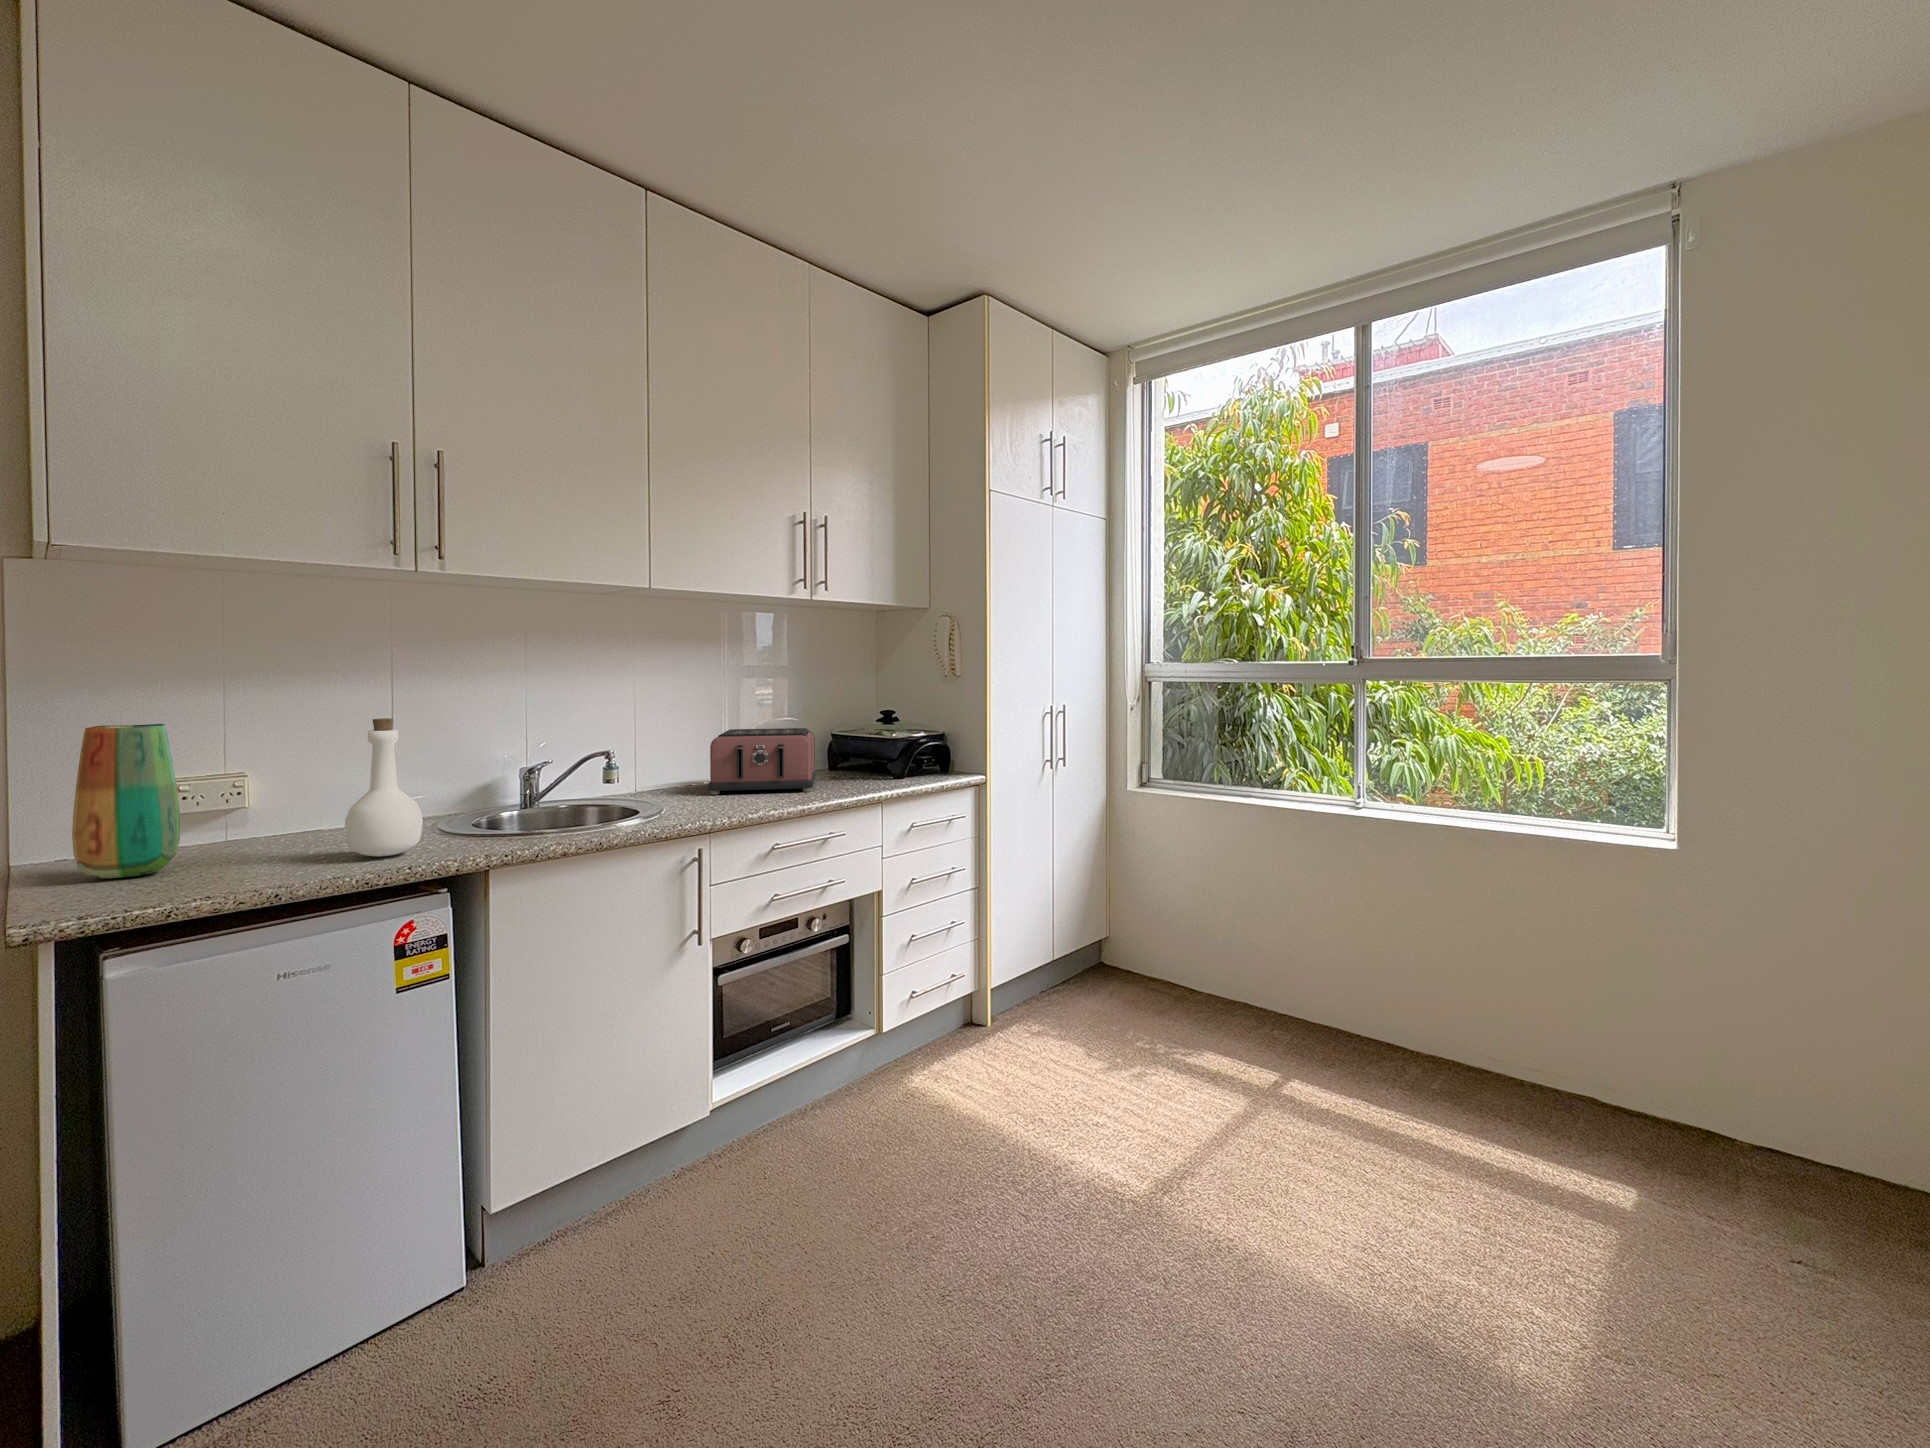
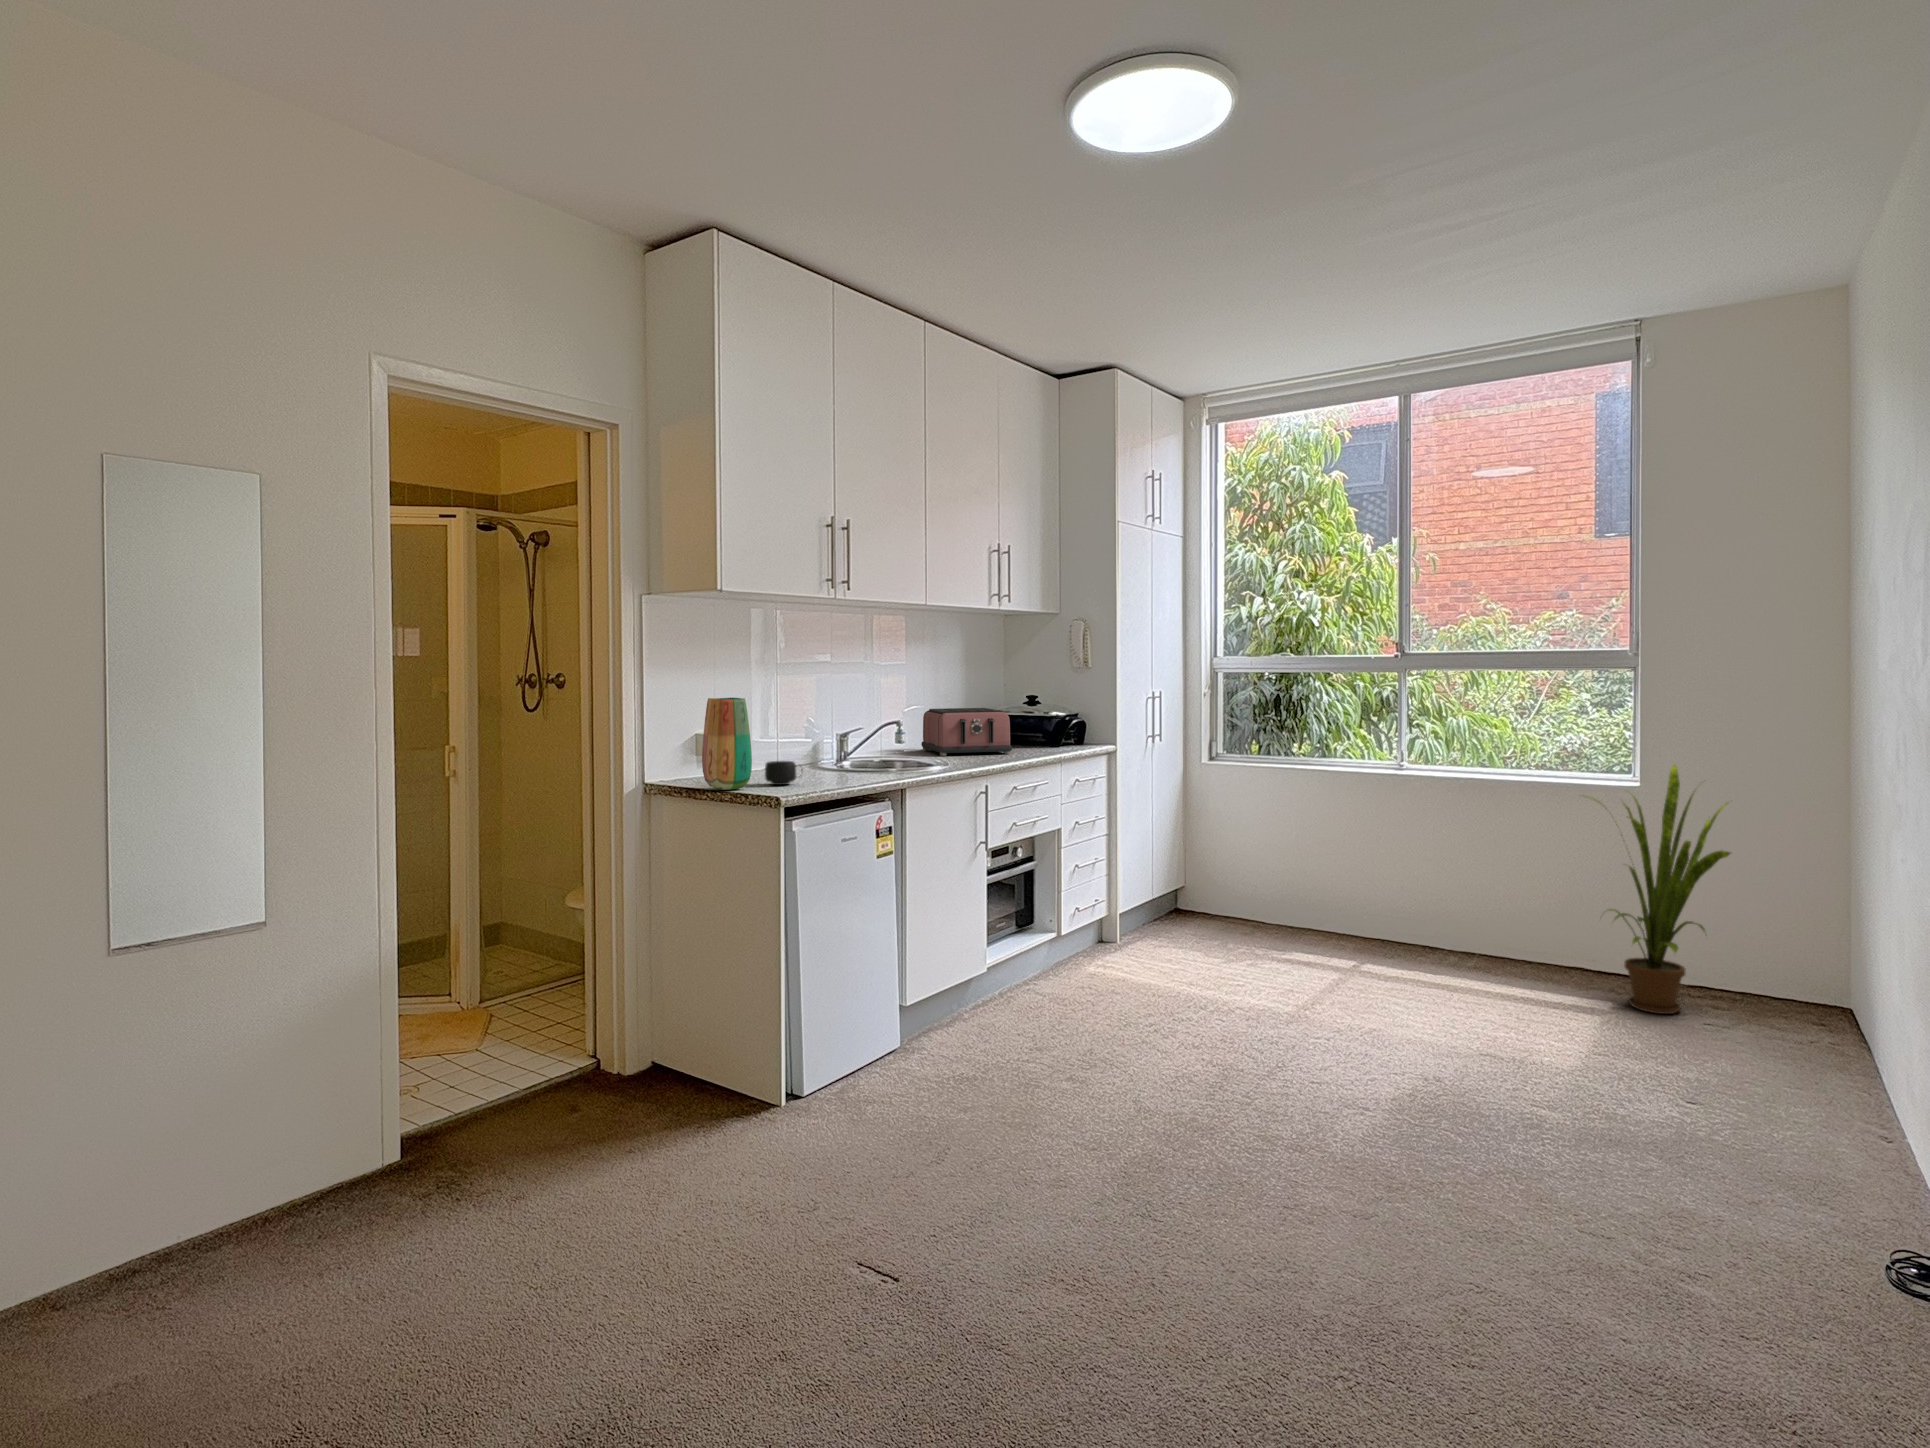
bottle: present [345,718,423,856] -> none [826,695,866,782]
house plant: none [1584,818,1828,1210] -> present [1596,765,1730,1014]
mug: none [228,823,300,865] -> present [765,761,797,785]

